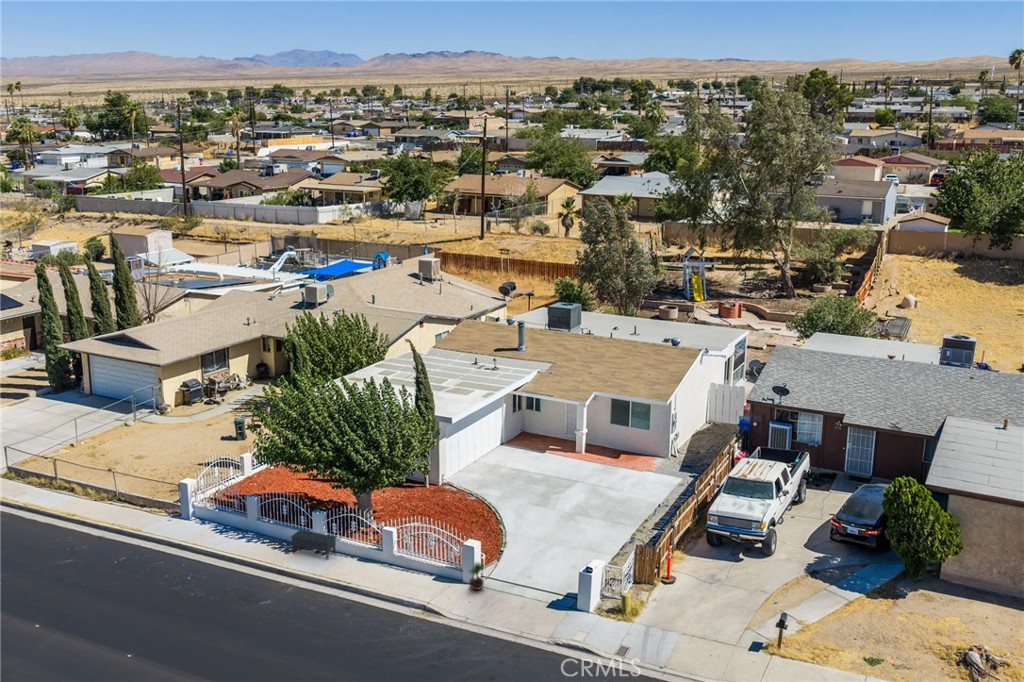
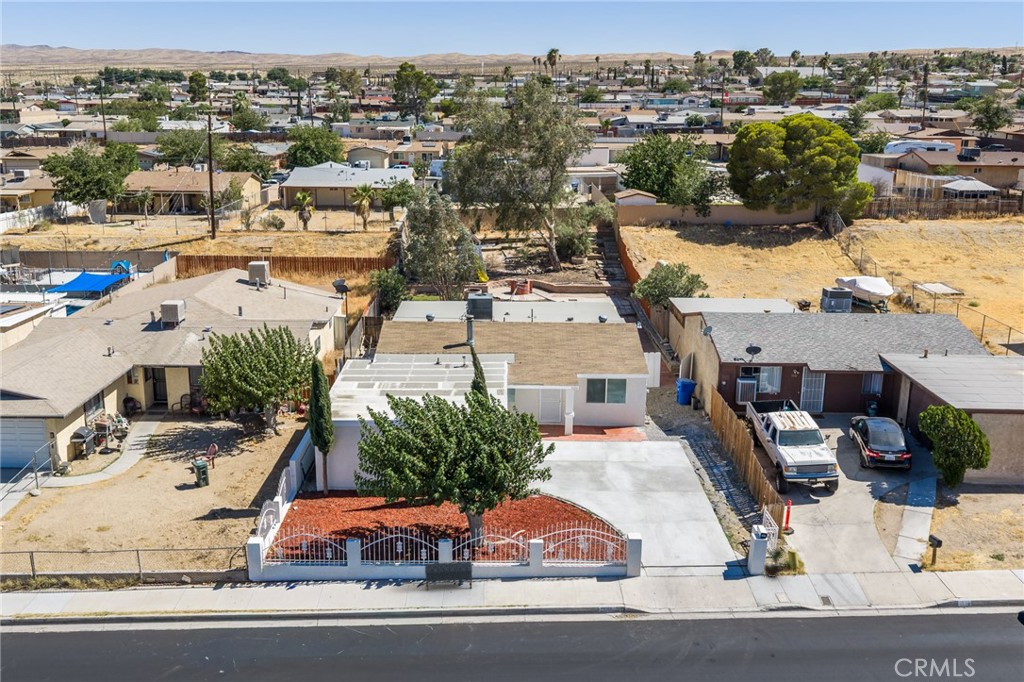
potted tree: present [469,563,485,590] -> present [764,549,784,577]

